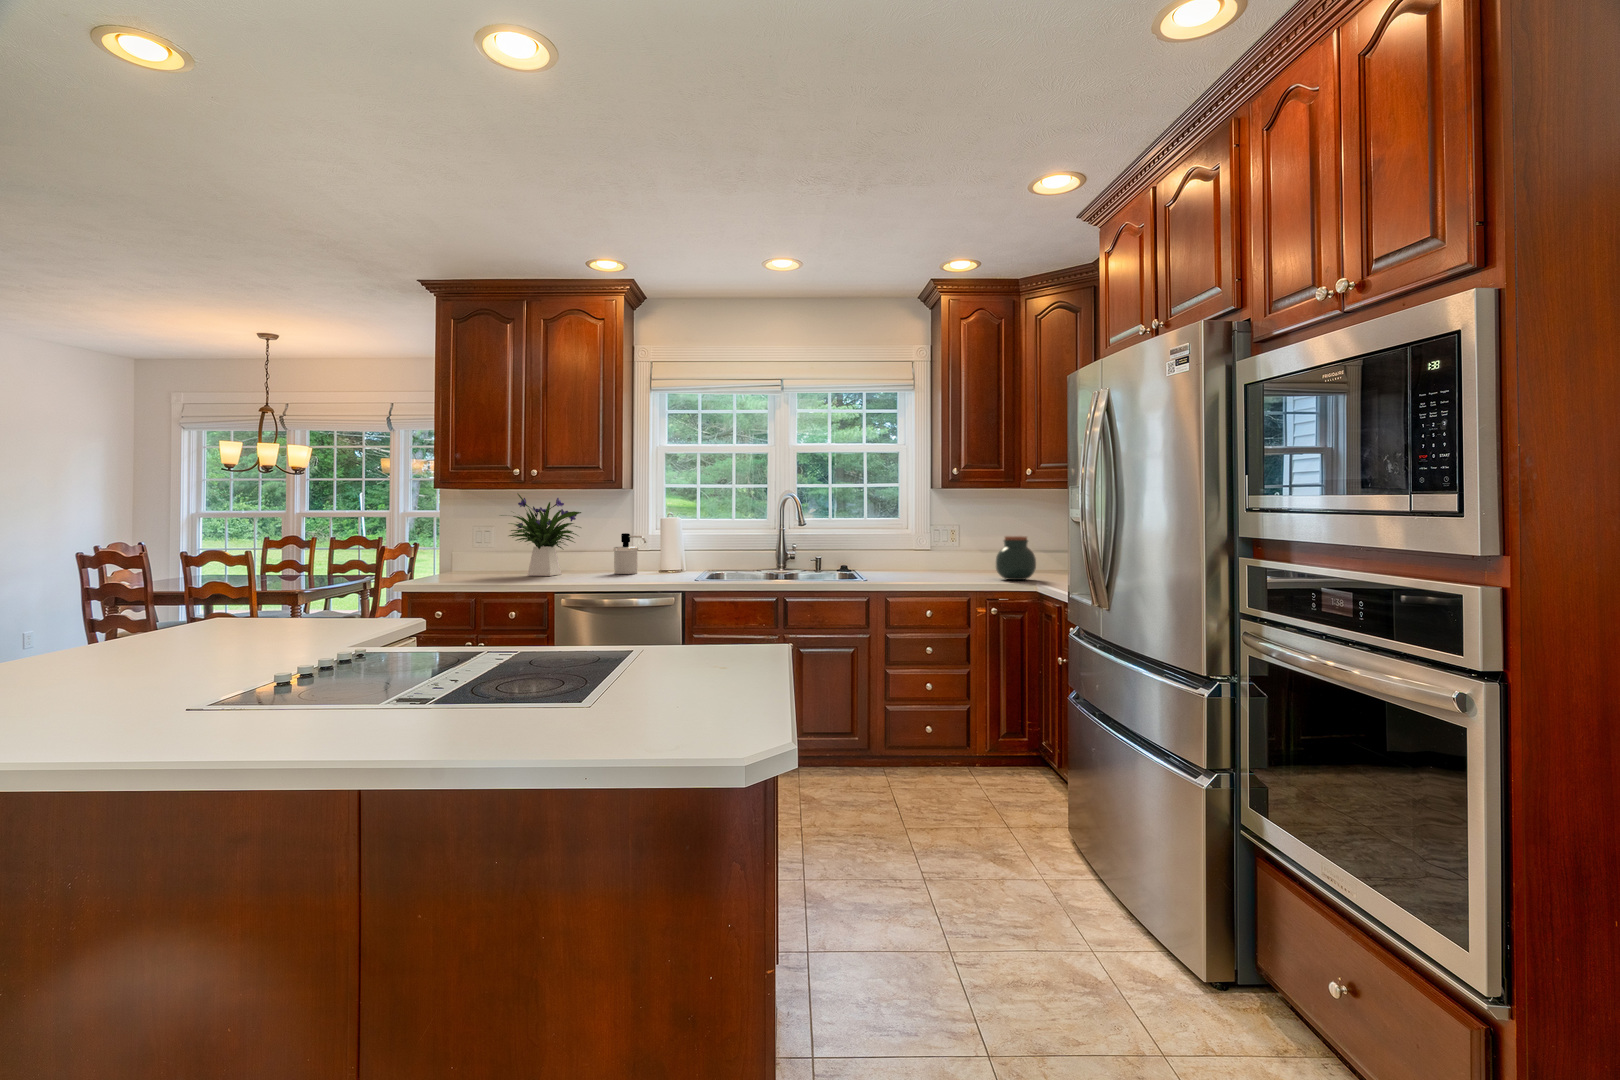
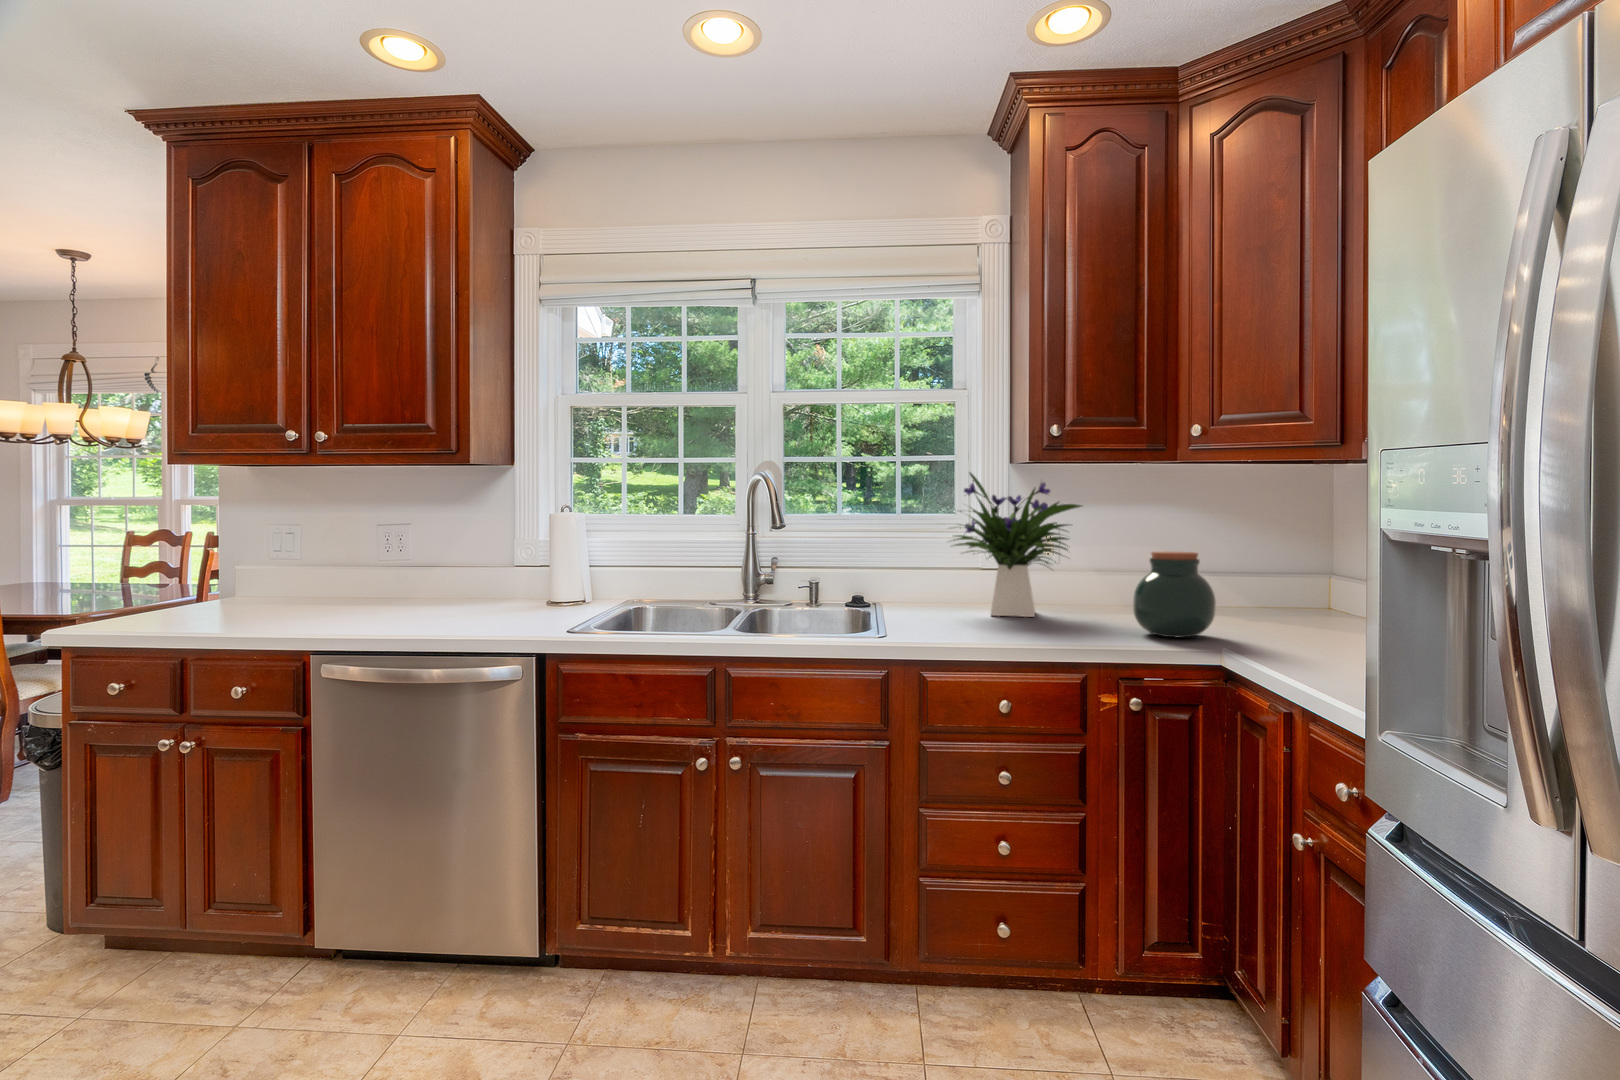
flower arrangement: present [501,494,581,576] -> present [953,473,1083,617]
soap dispenser: present [613,533,646,574] -> none [460,540,510,609]

